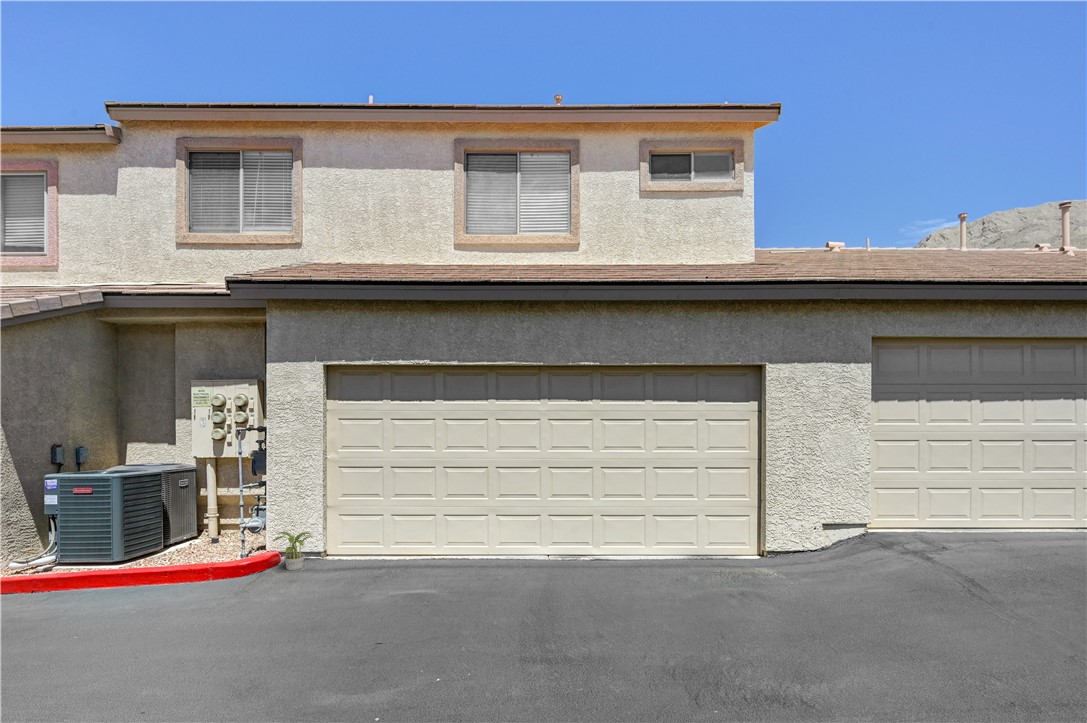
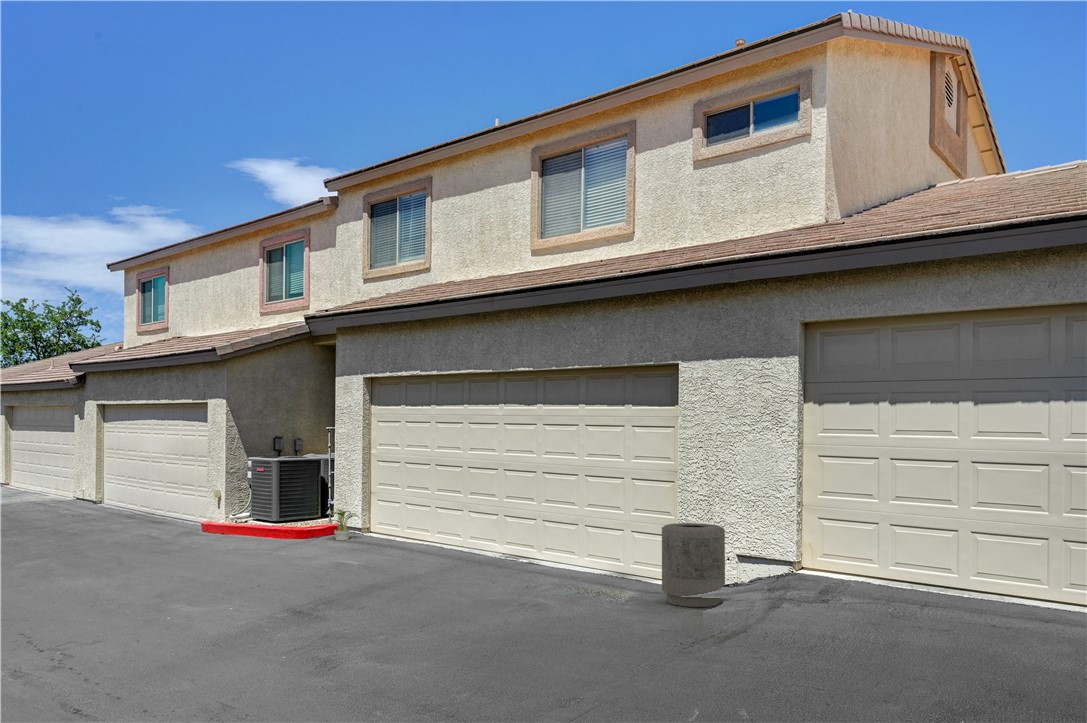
trash can: none [787,498,841,571] -> present [662,523,725,607]

